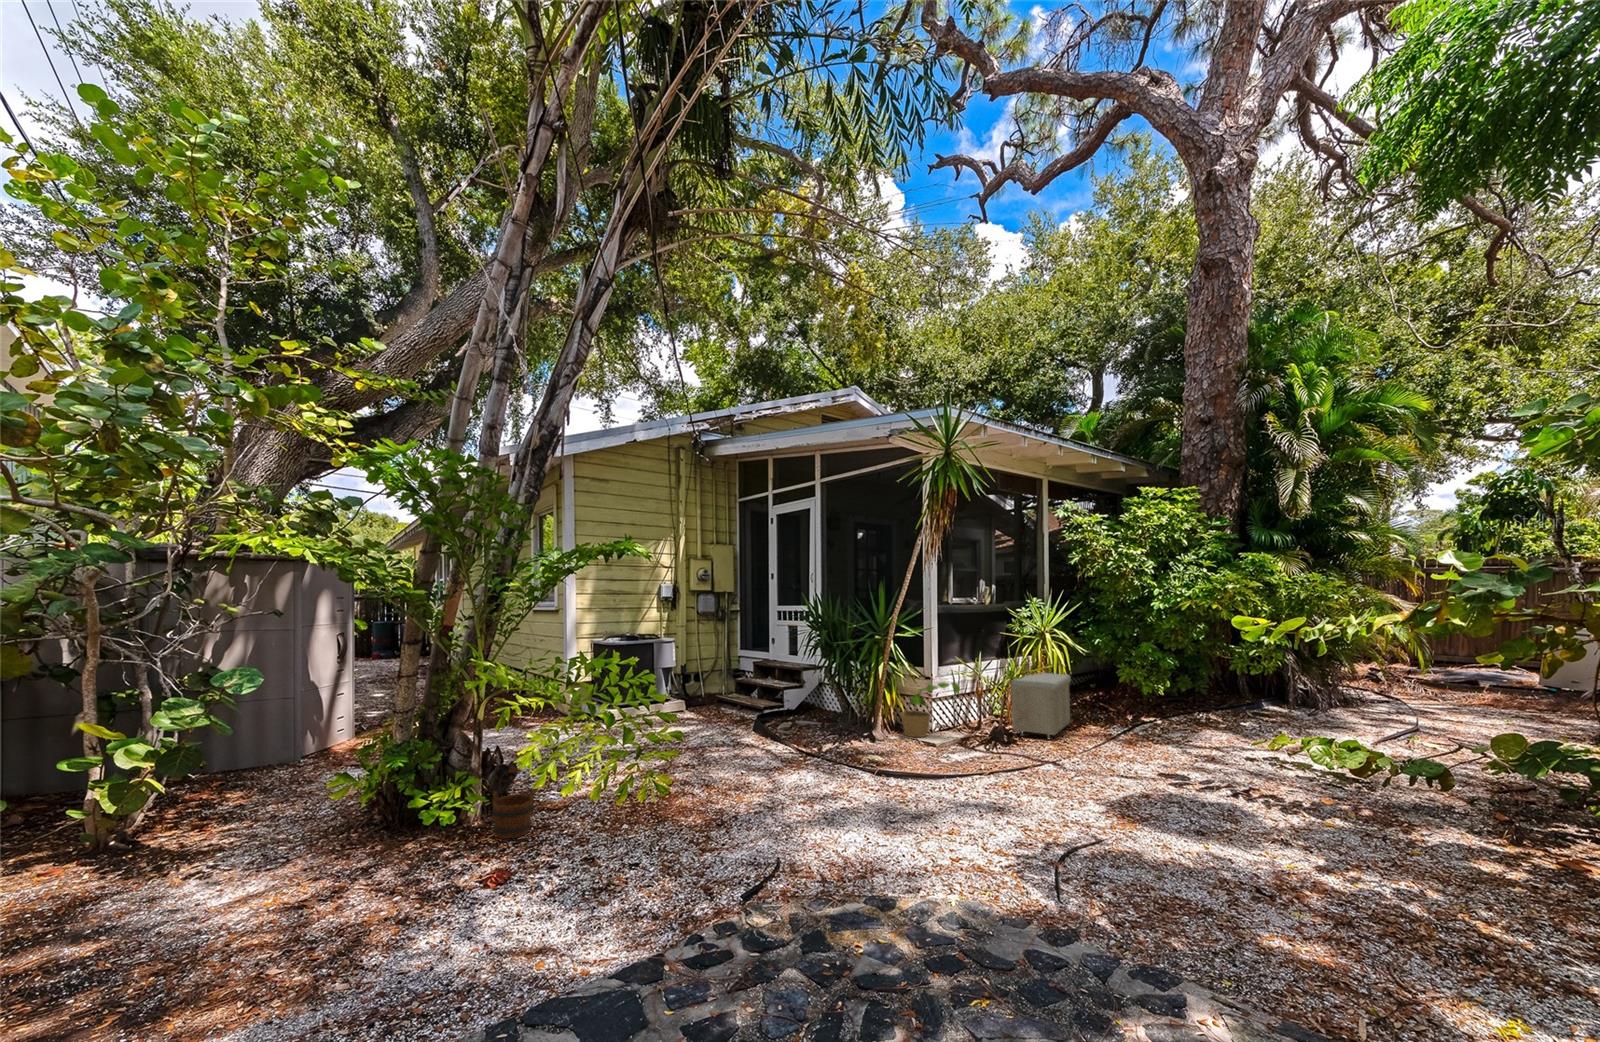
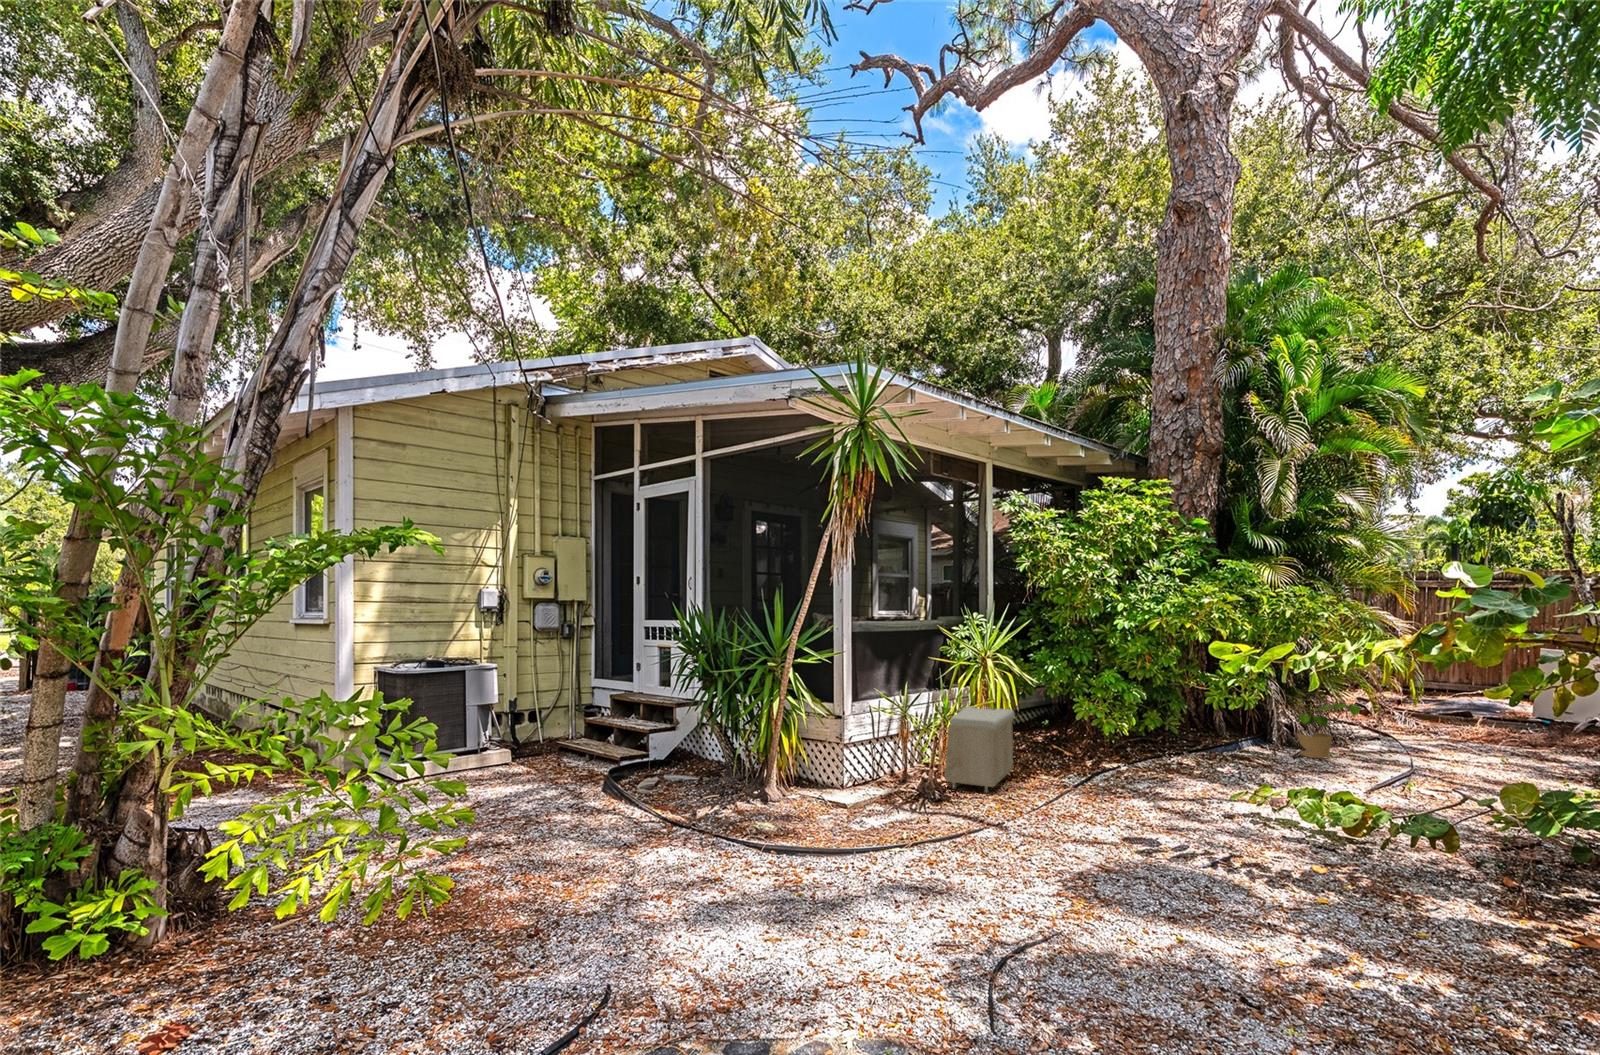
potted plant: present [901,682,960,737] -> present [1297,703,1360,759]
wooden bucket: present [492,768,536,839] -> none [173,869,247,978]

